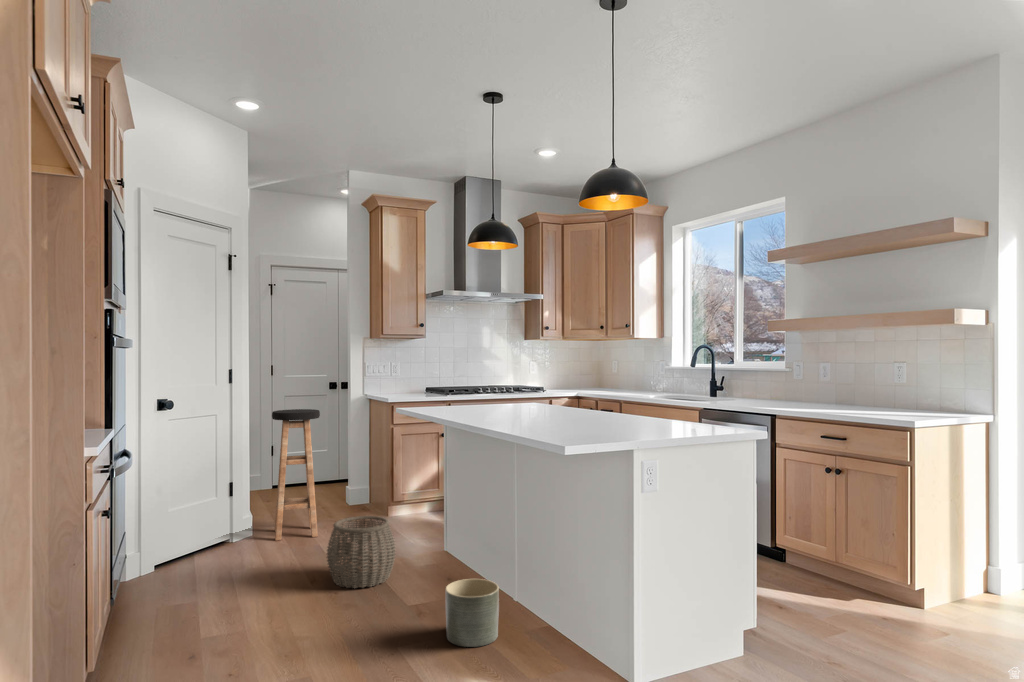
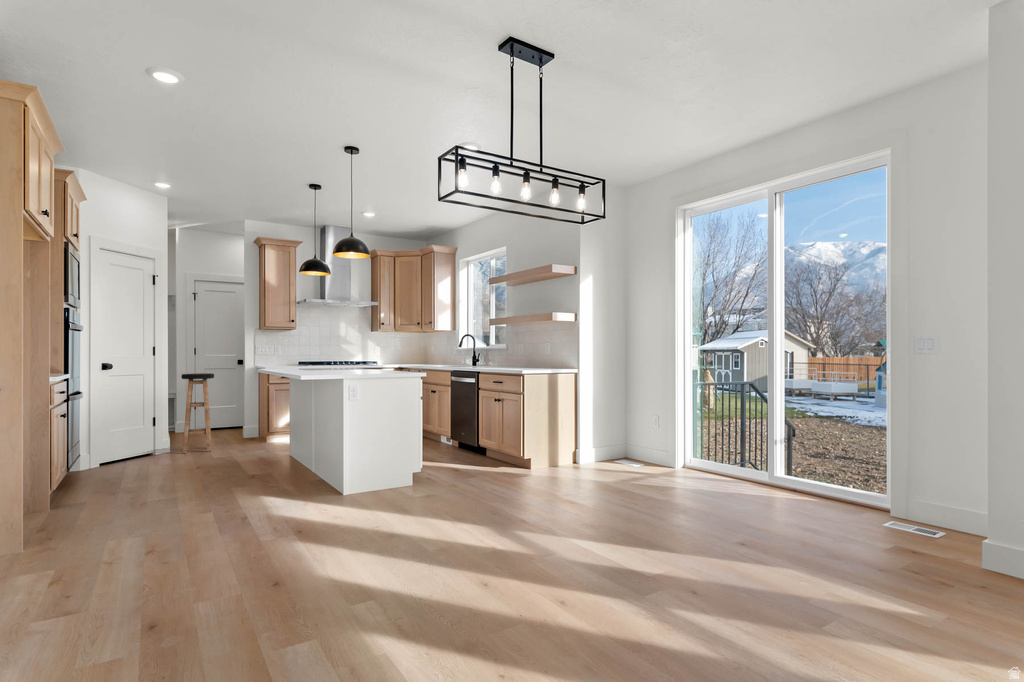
woven basket: present [327,516,396,588] -> none [205,431,249,469]
planter: present [445,579,499,647] -> none [260,455,291,486]

